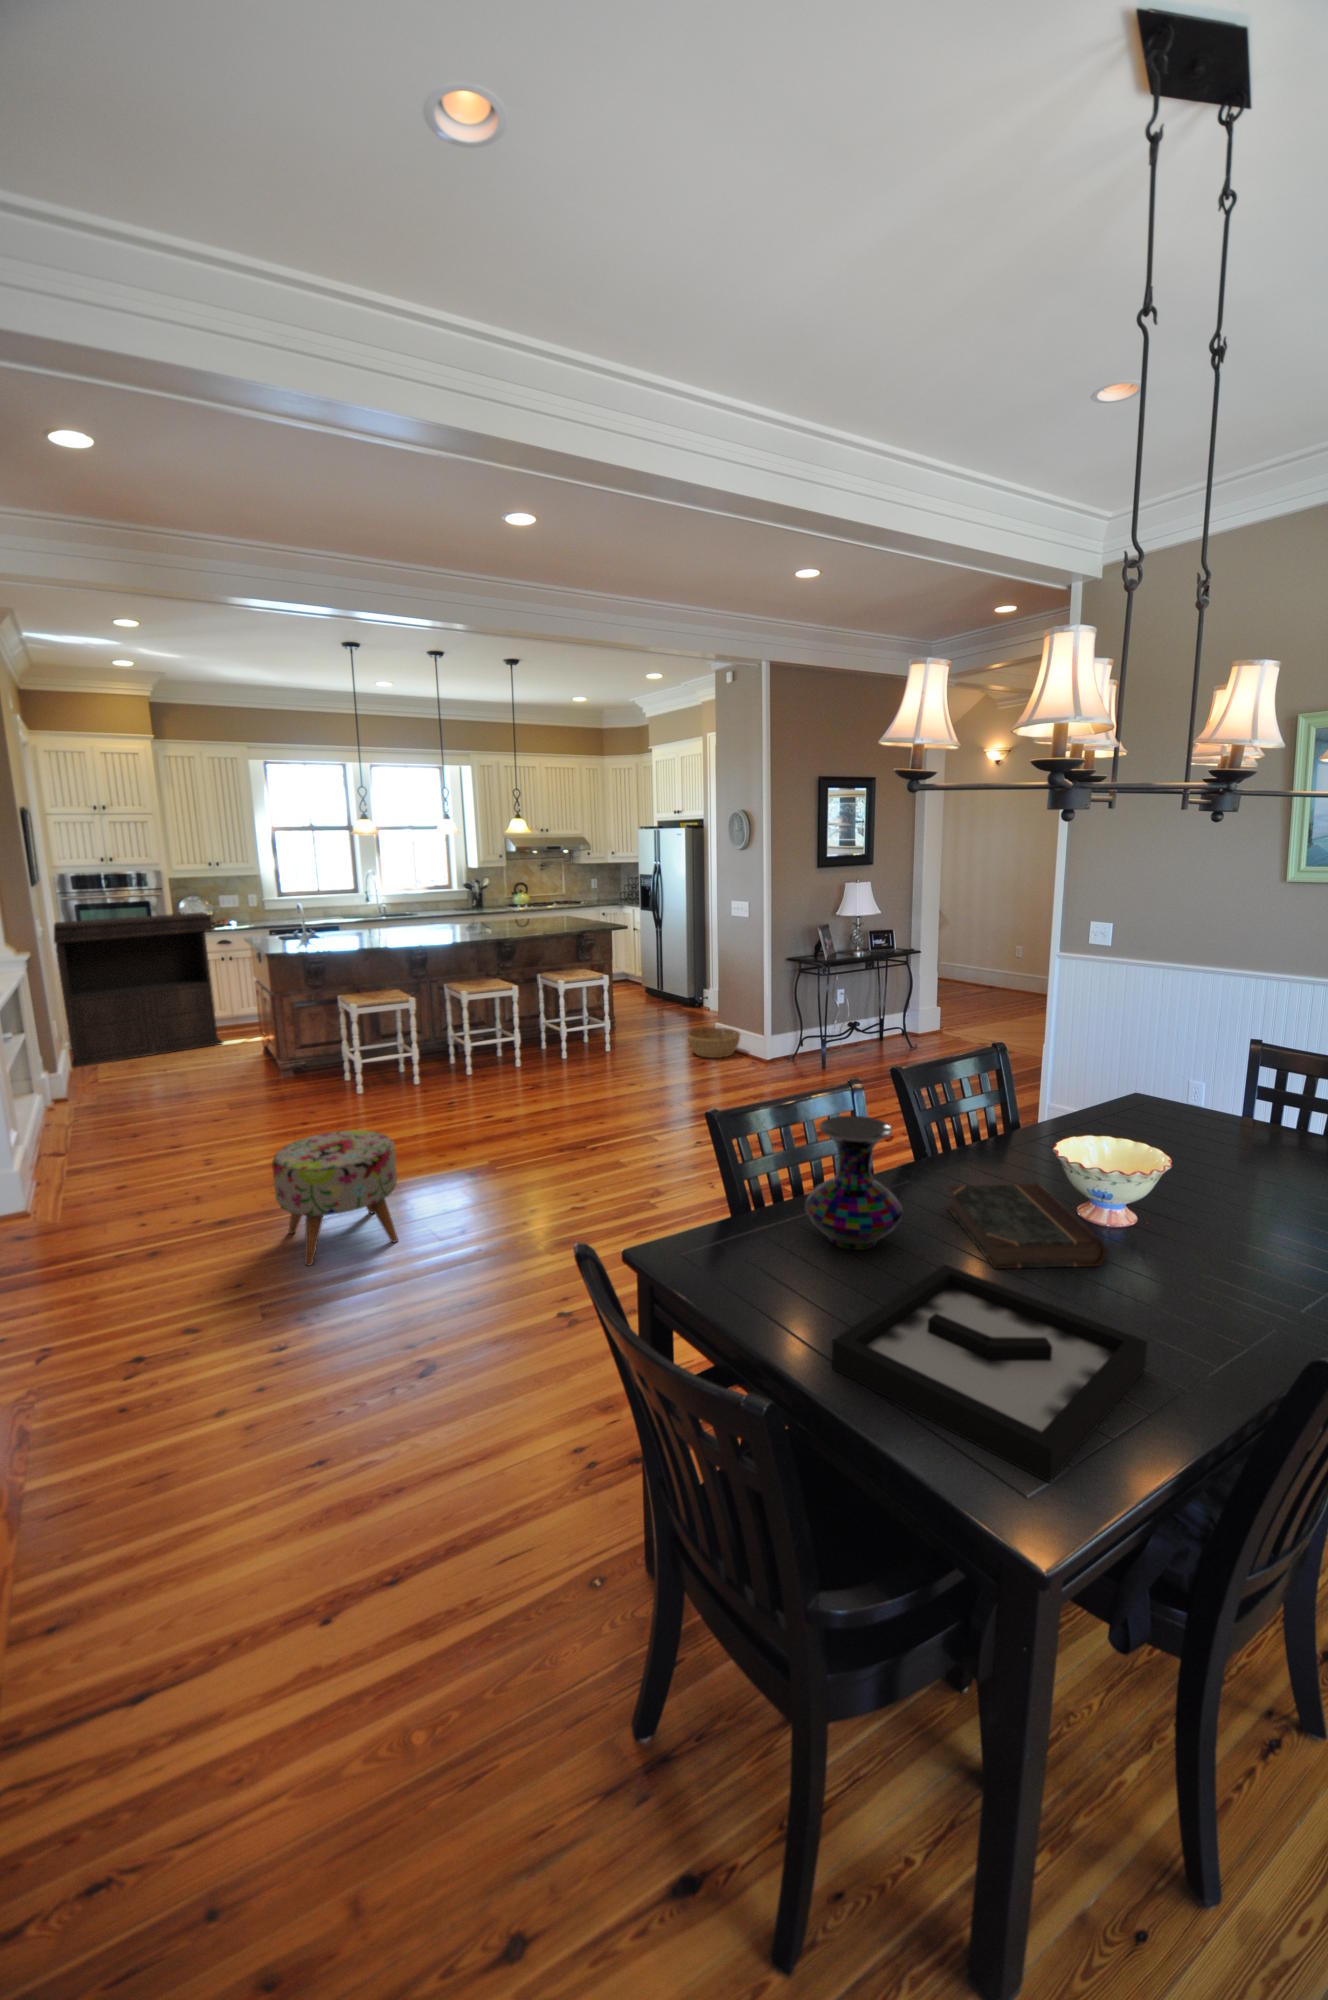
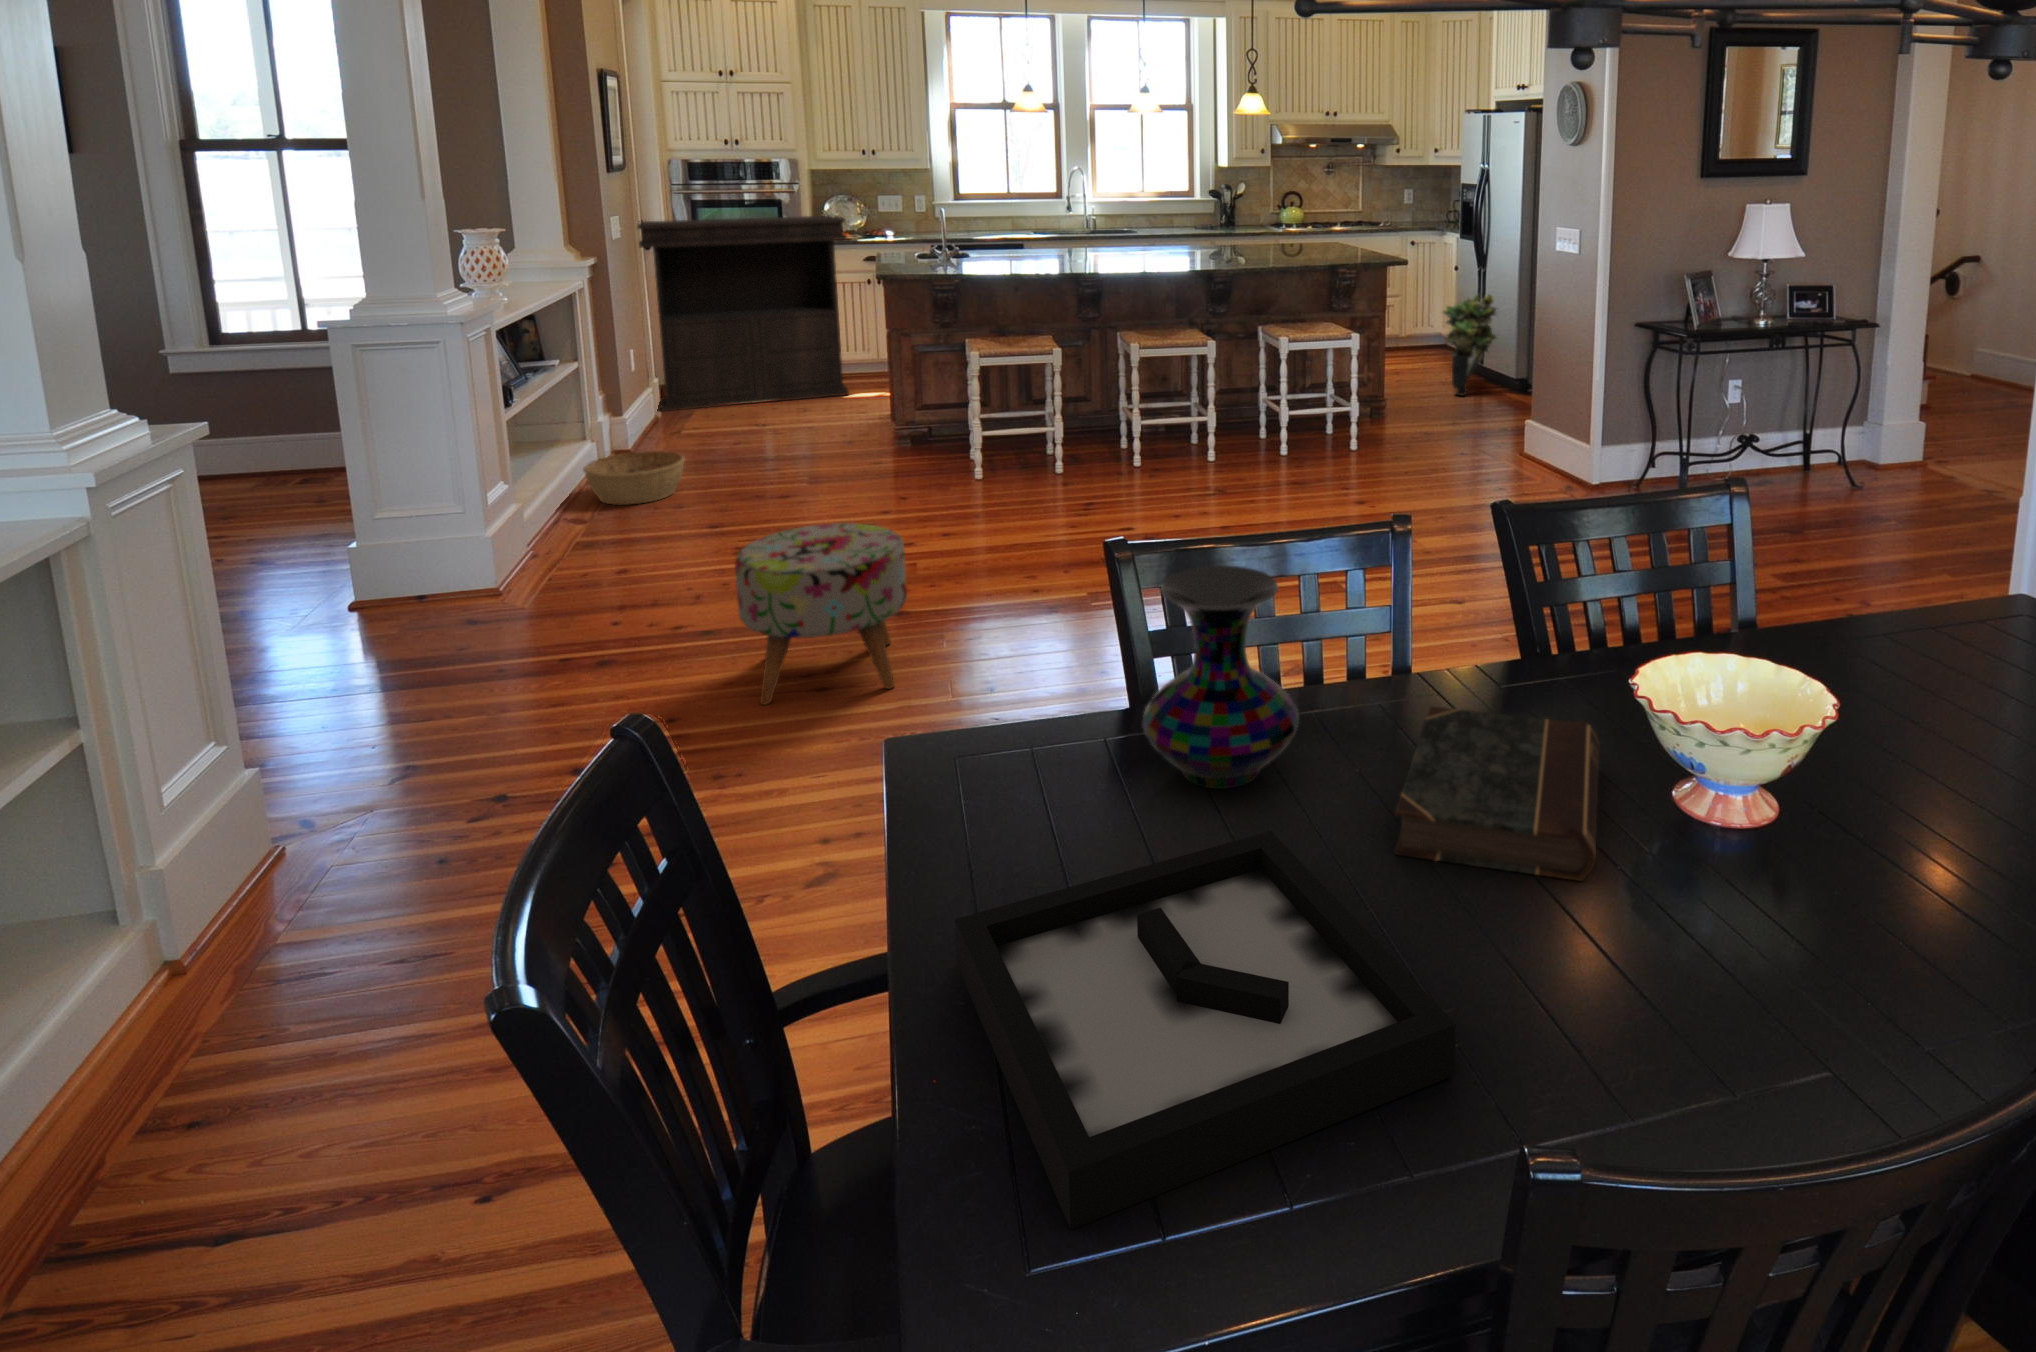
potted plant: none [641,946,677,1013] -> present [1443,294,1496,395]
basket: present [688,1028,741,1058] -> present [583,451,685,505]

